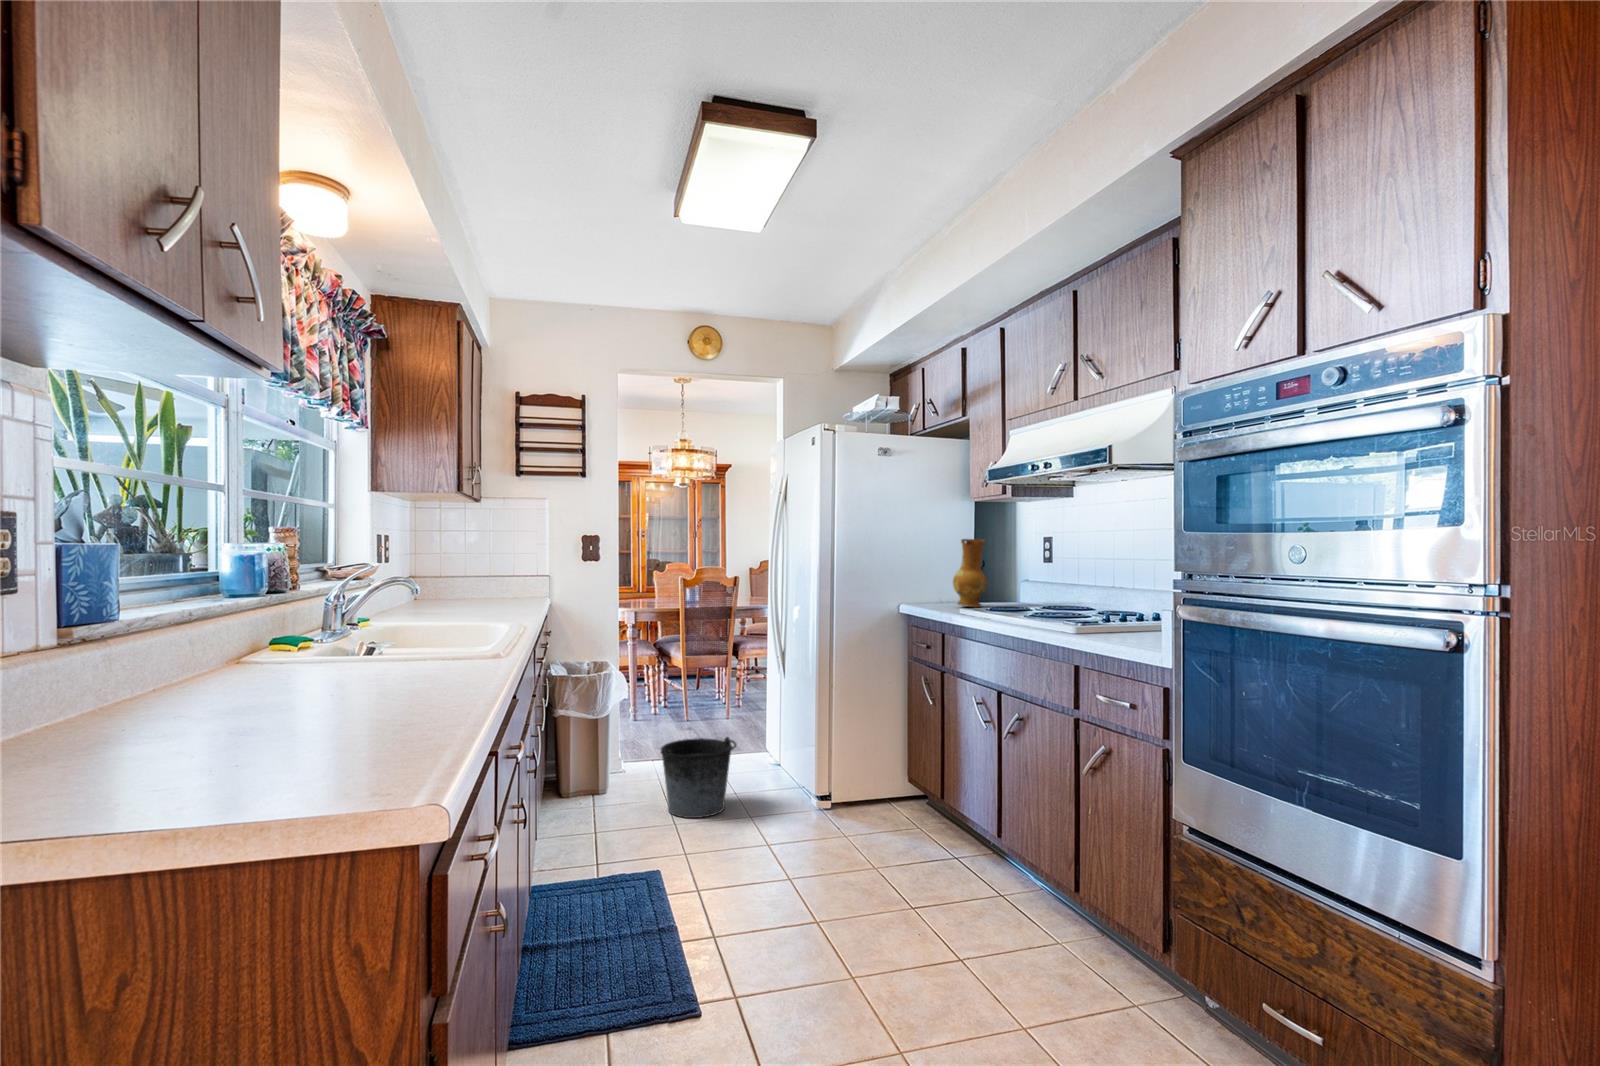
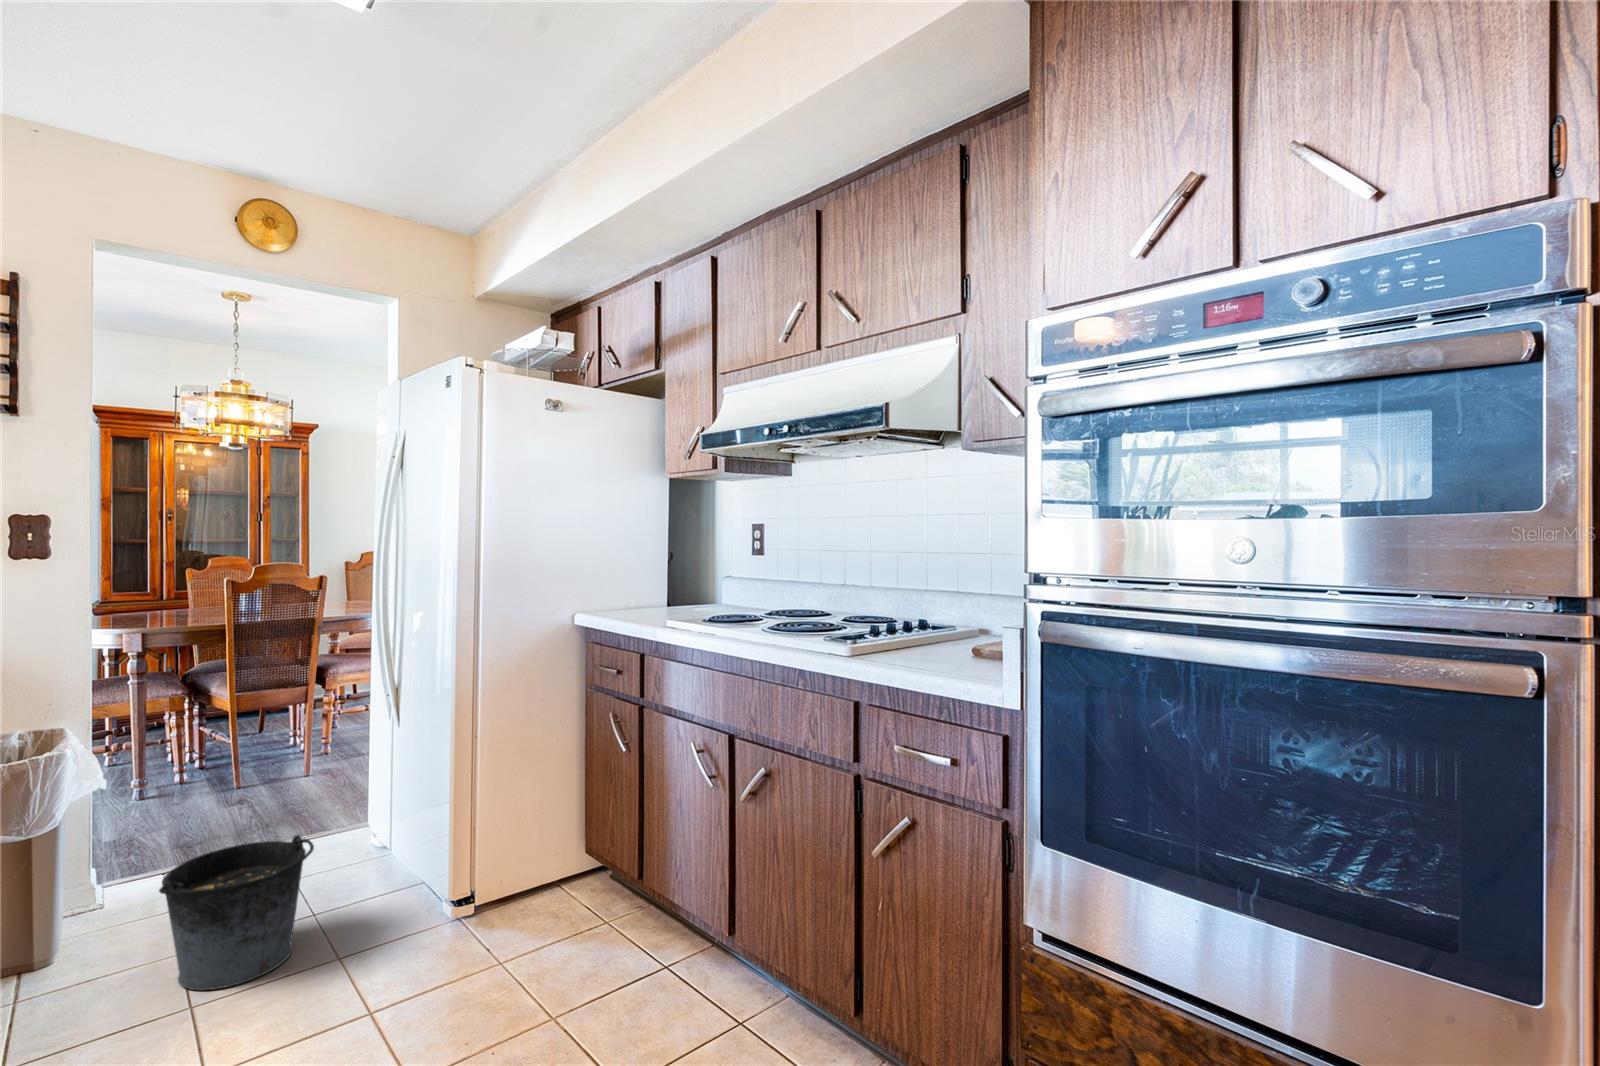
ceramic jug: present [953,539,987,607] -> none [651,526,695,617]

